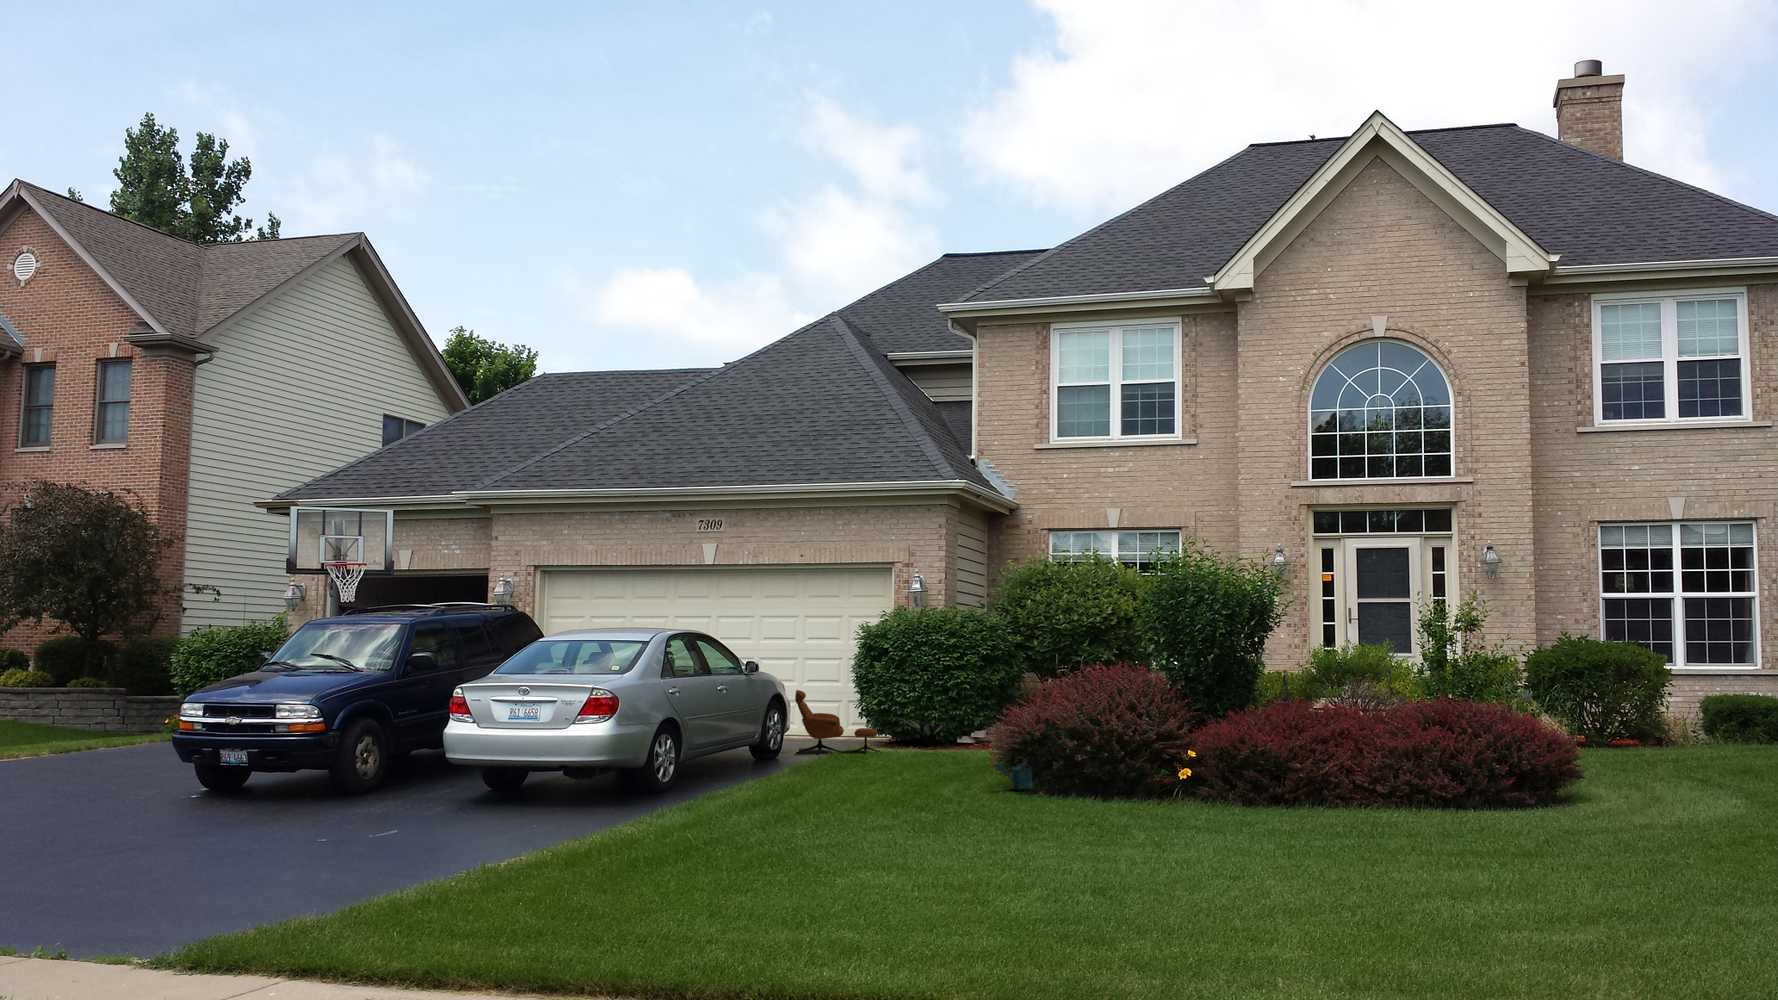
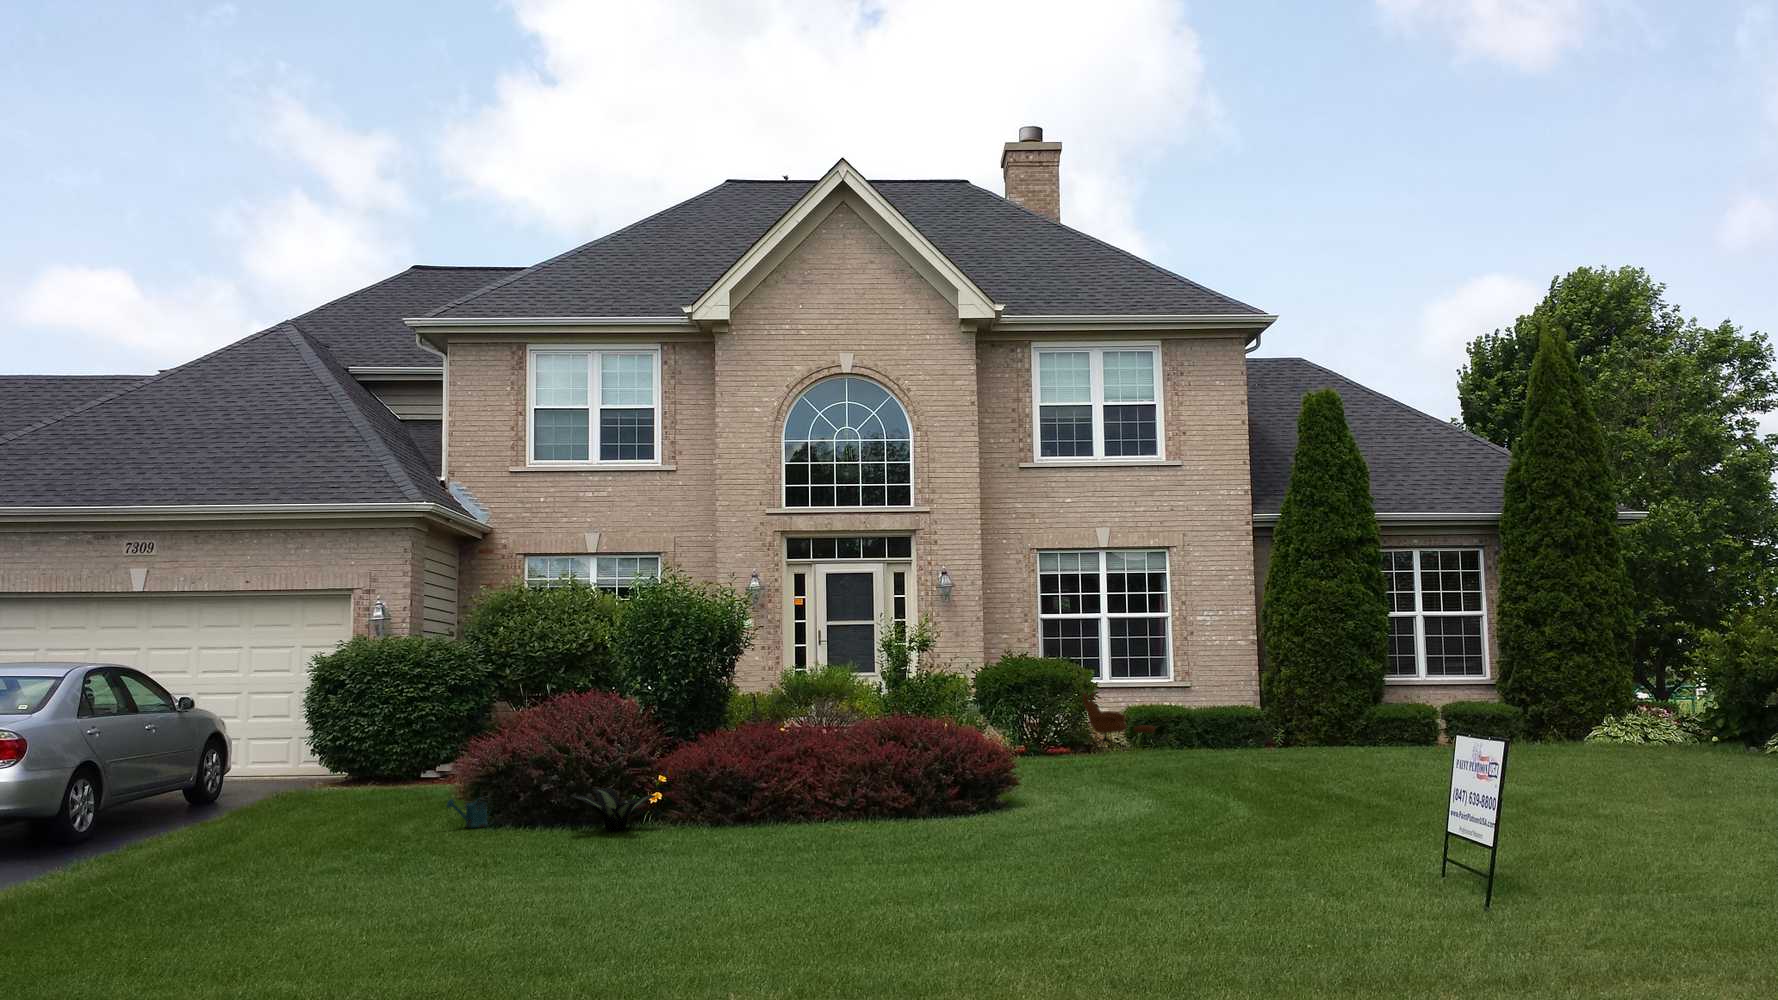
lounge chair: present [795,690,882,755] -> present [1083,693,1155,747]
potted plant: present [895,717,955,745] -> present [573,788,656,831]

